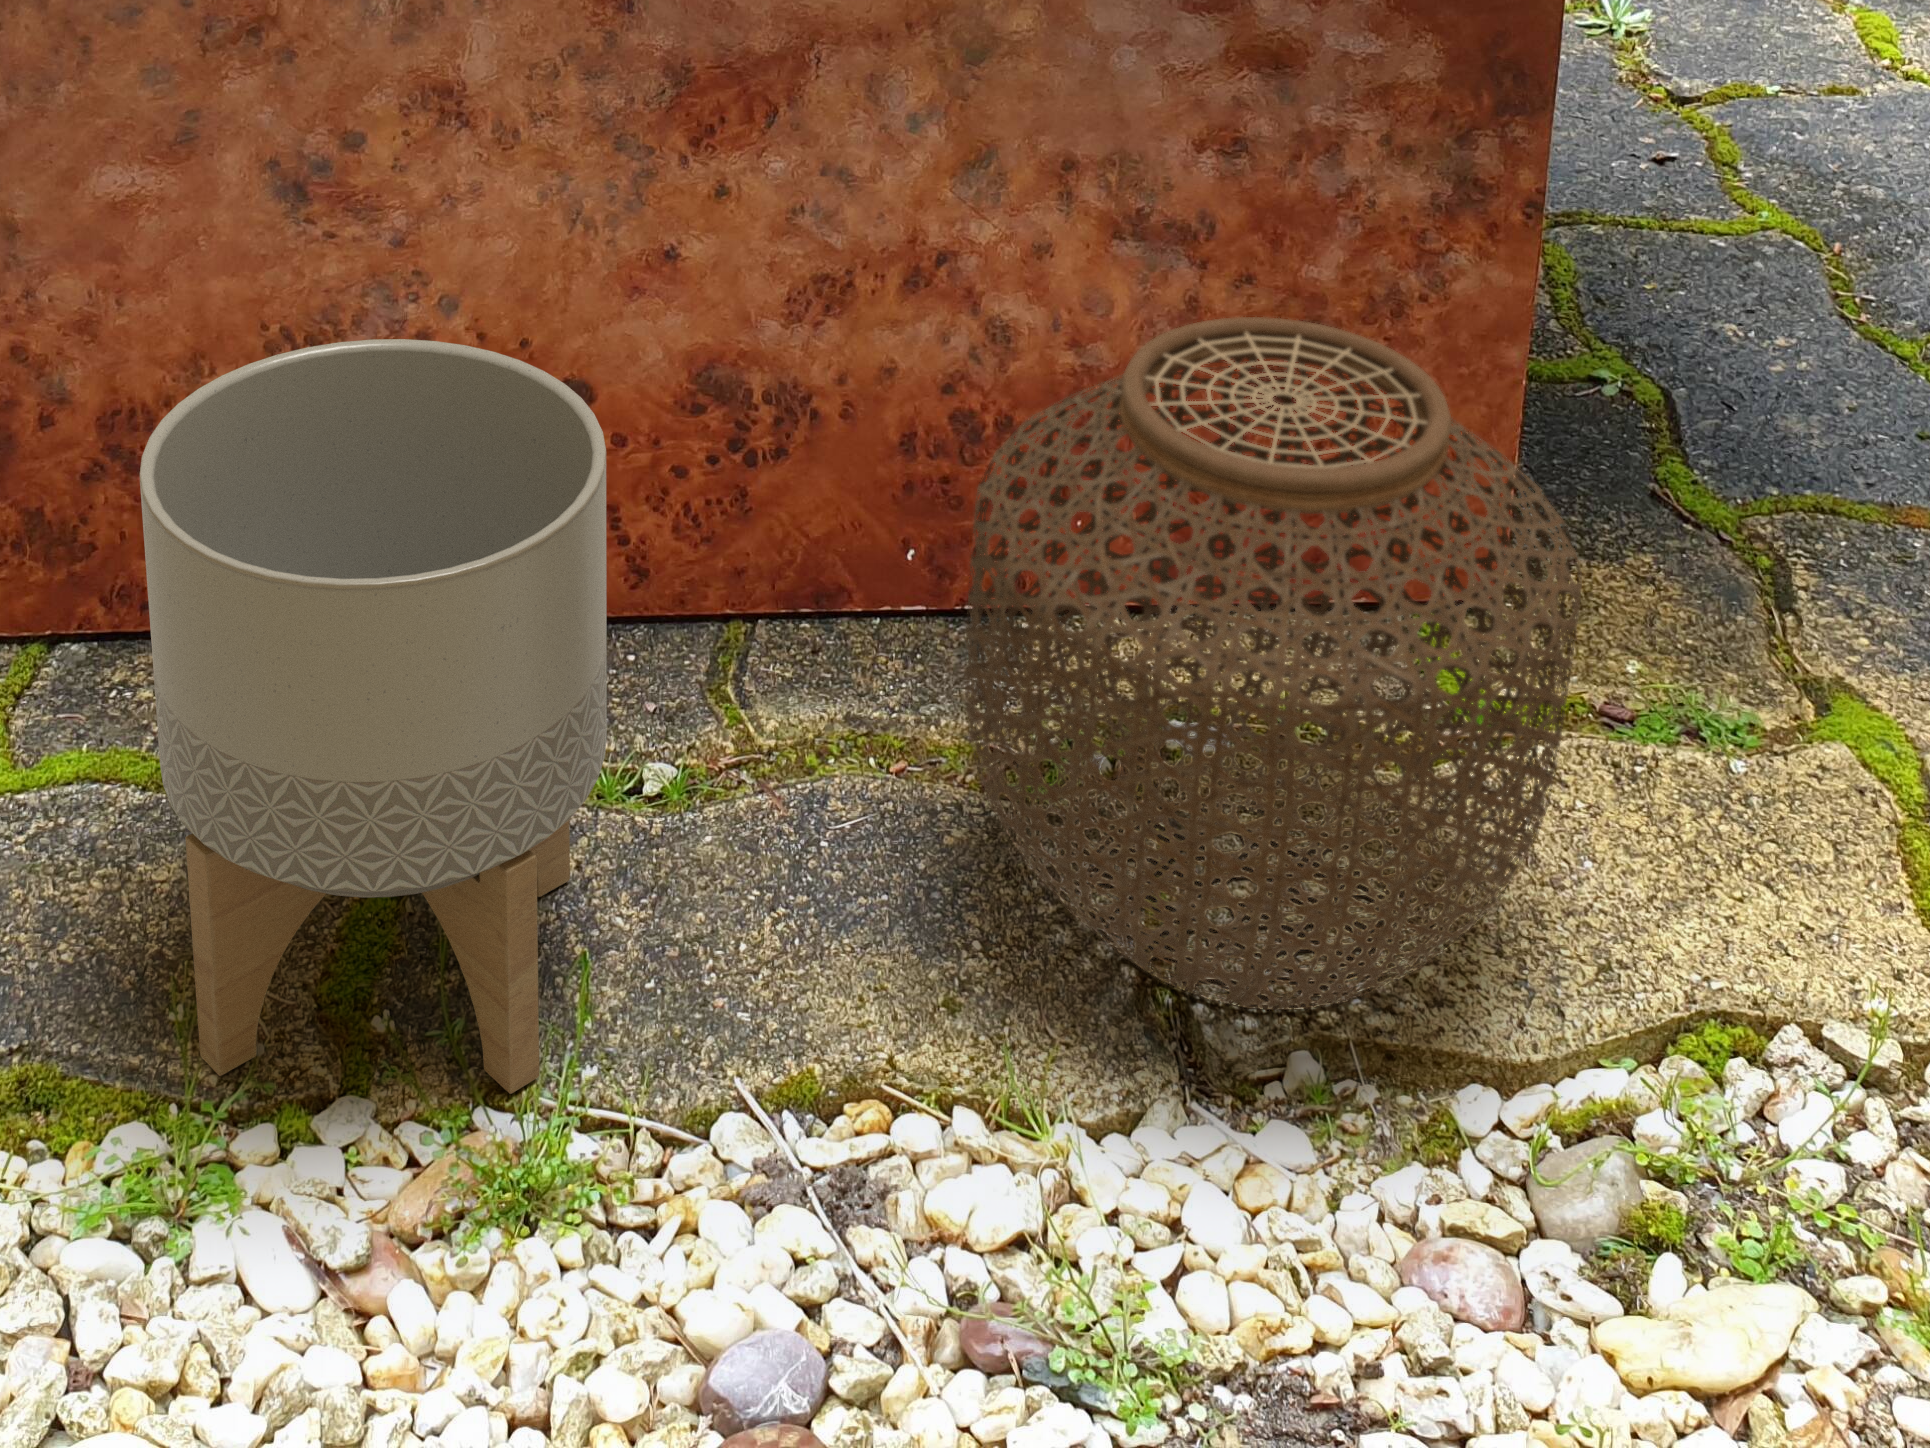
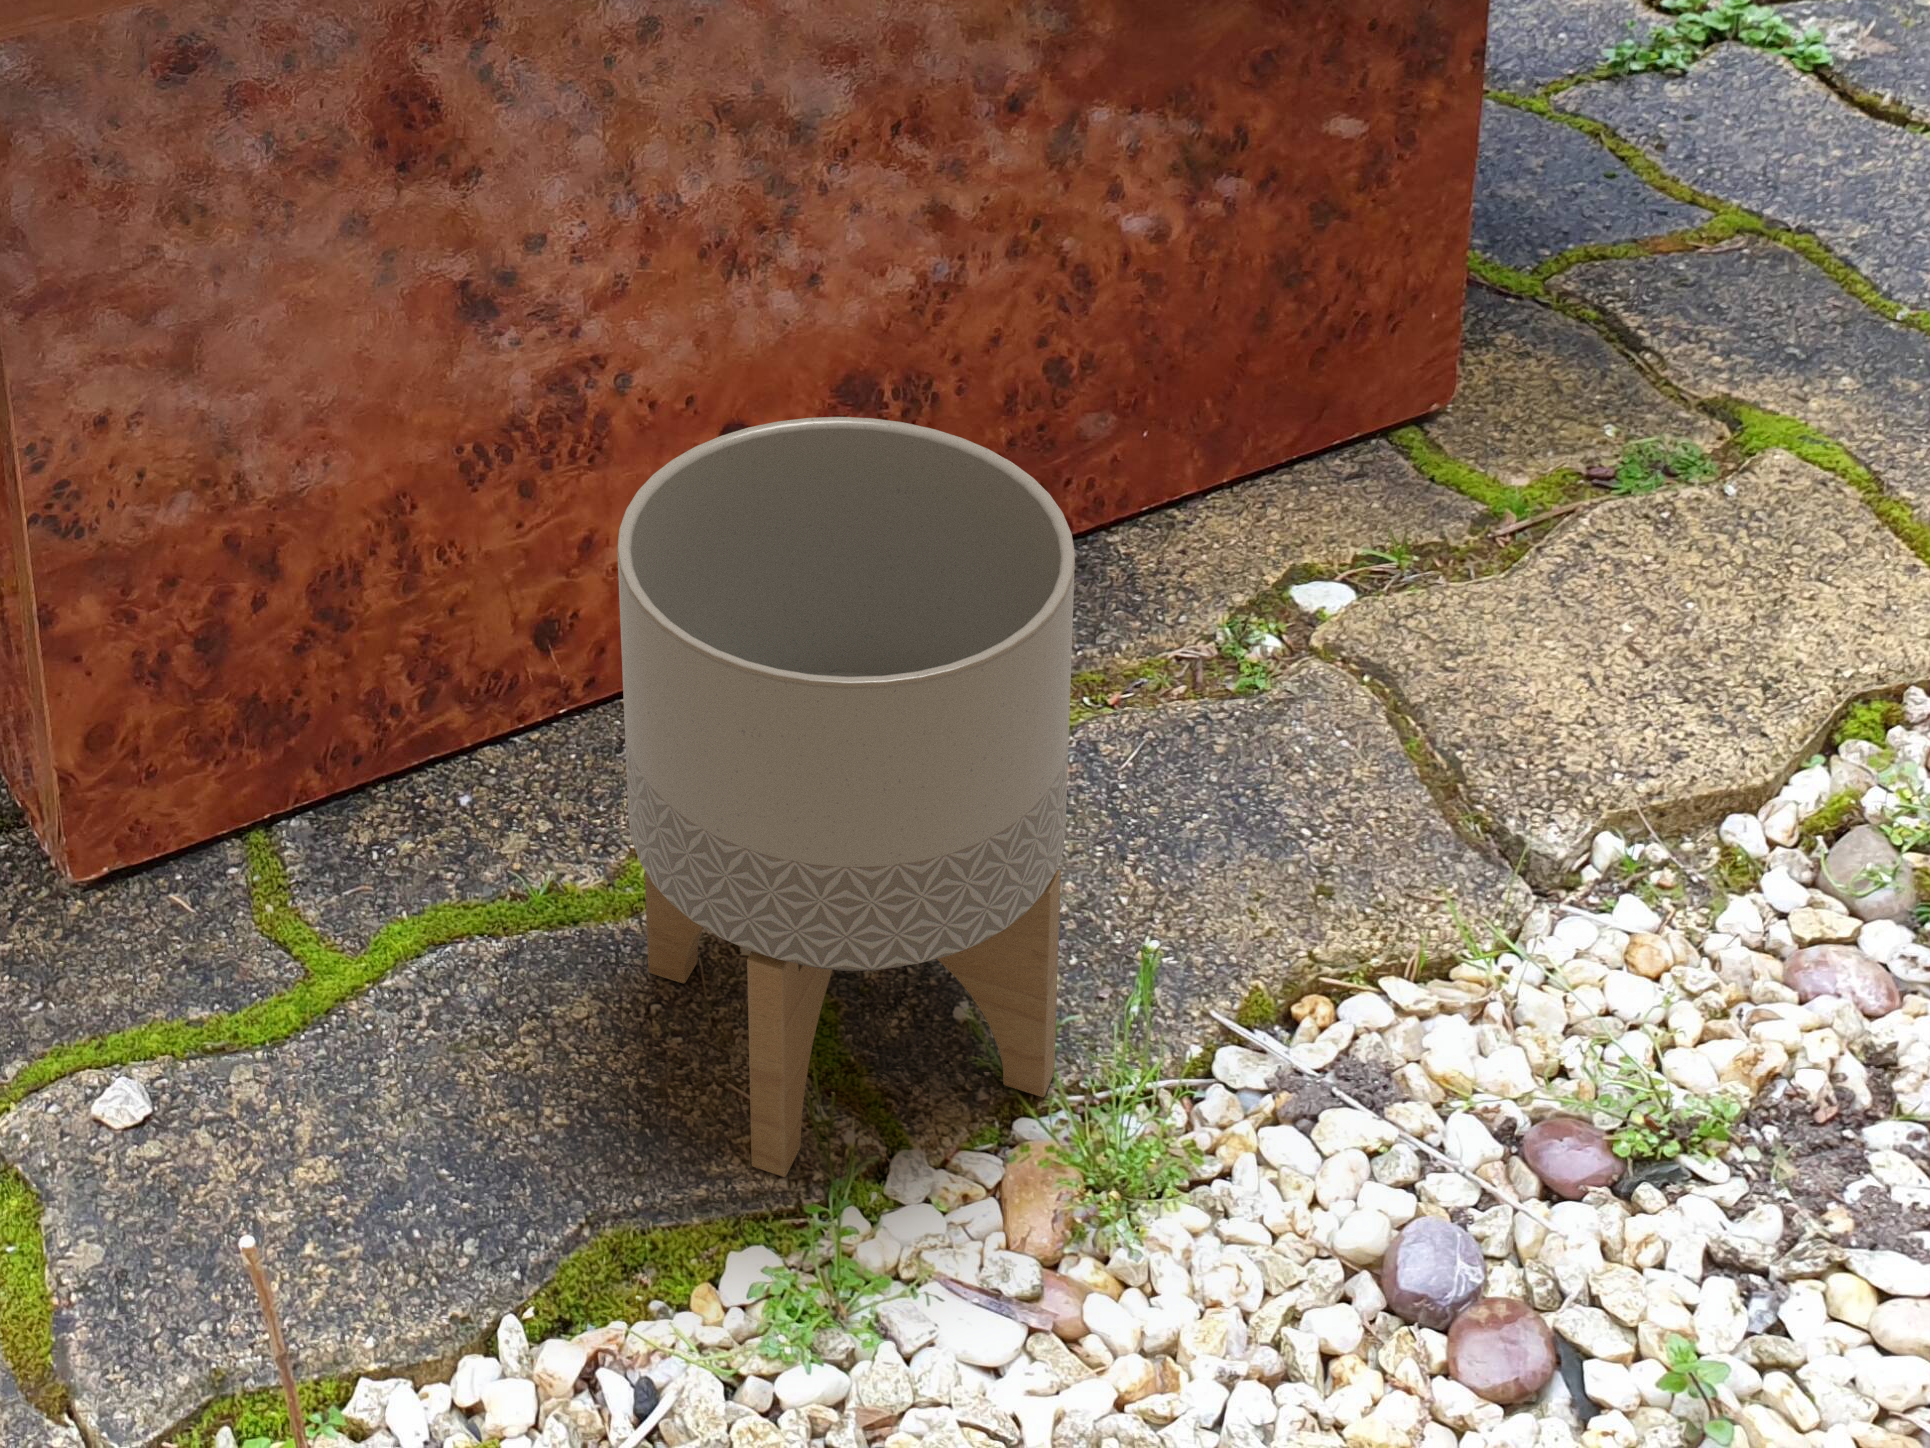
woven basket: present [964,317,1582,1010] -> none [1213,207,1779,812]

